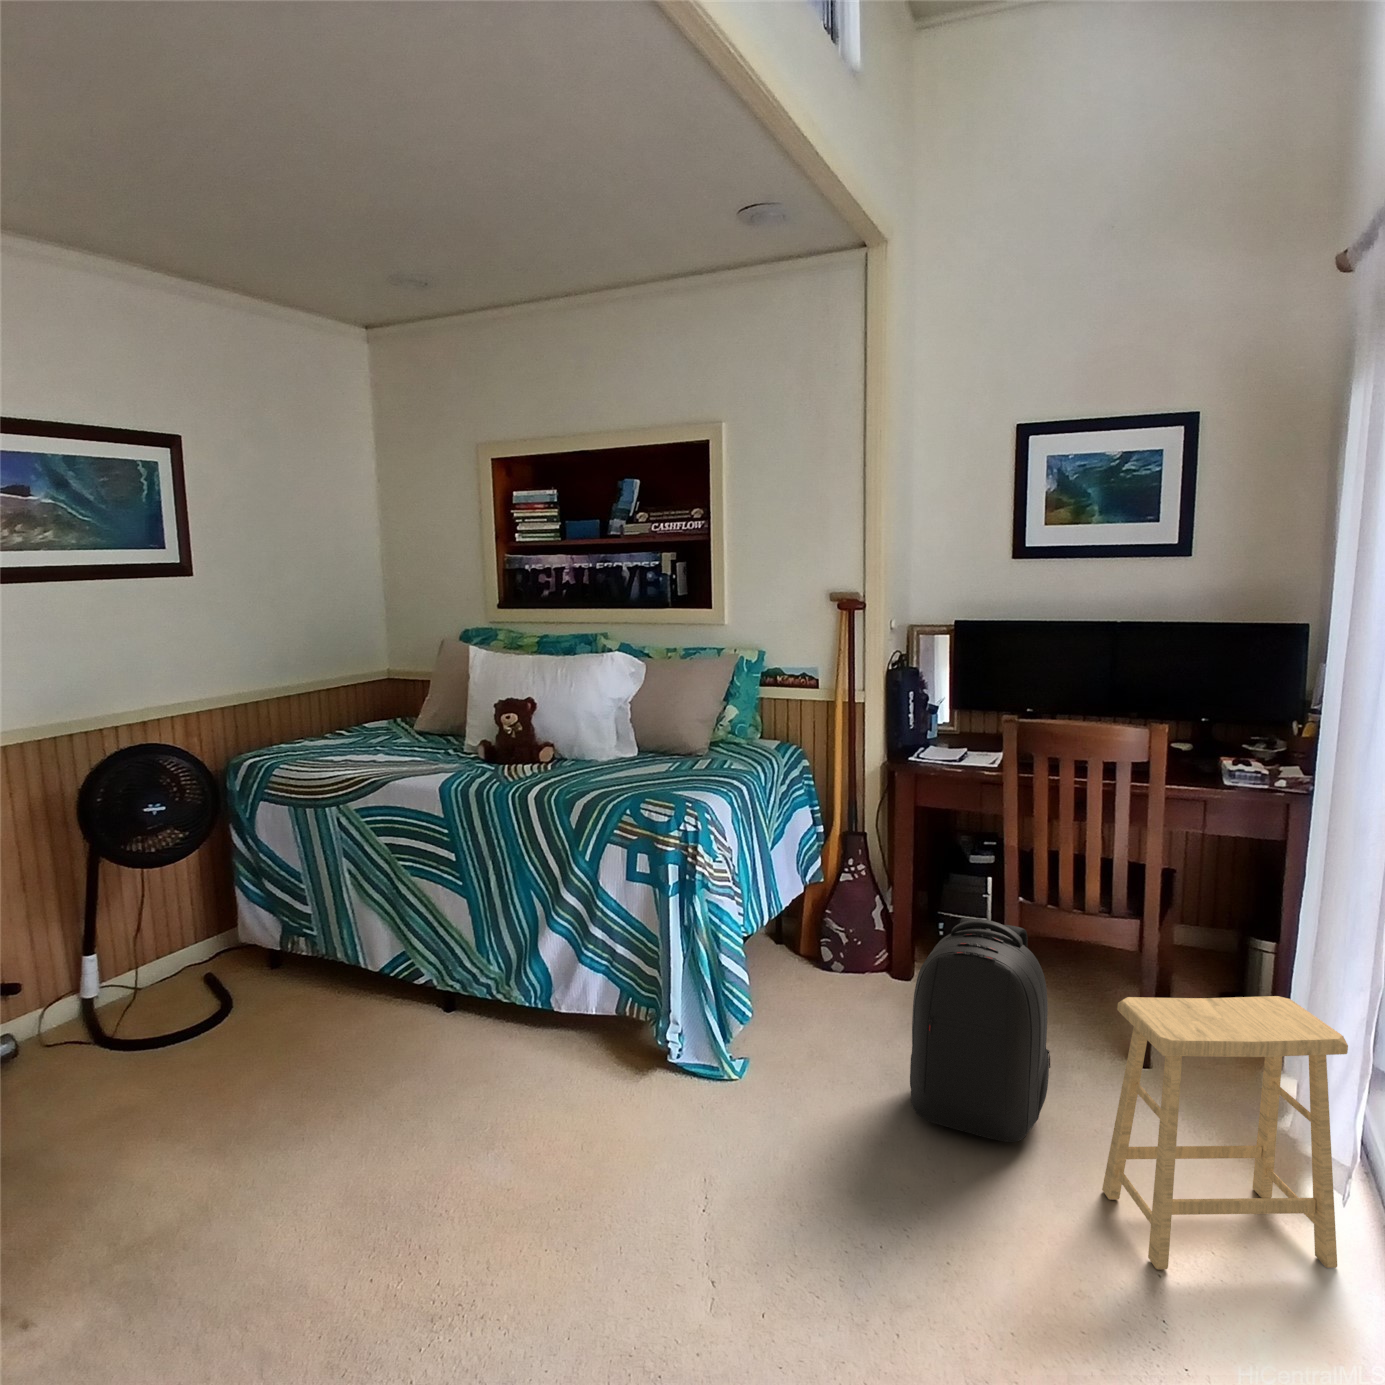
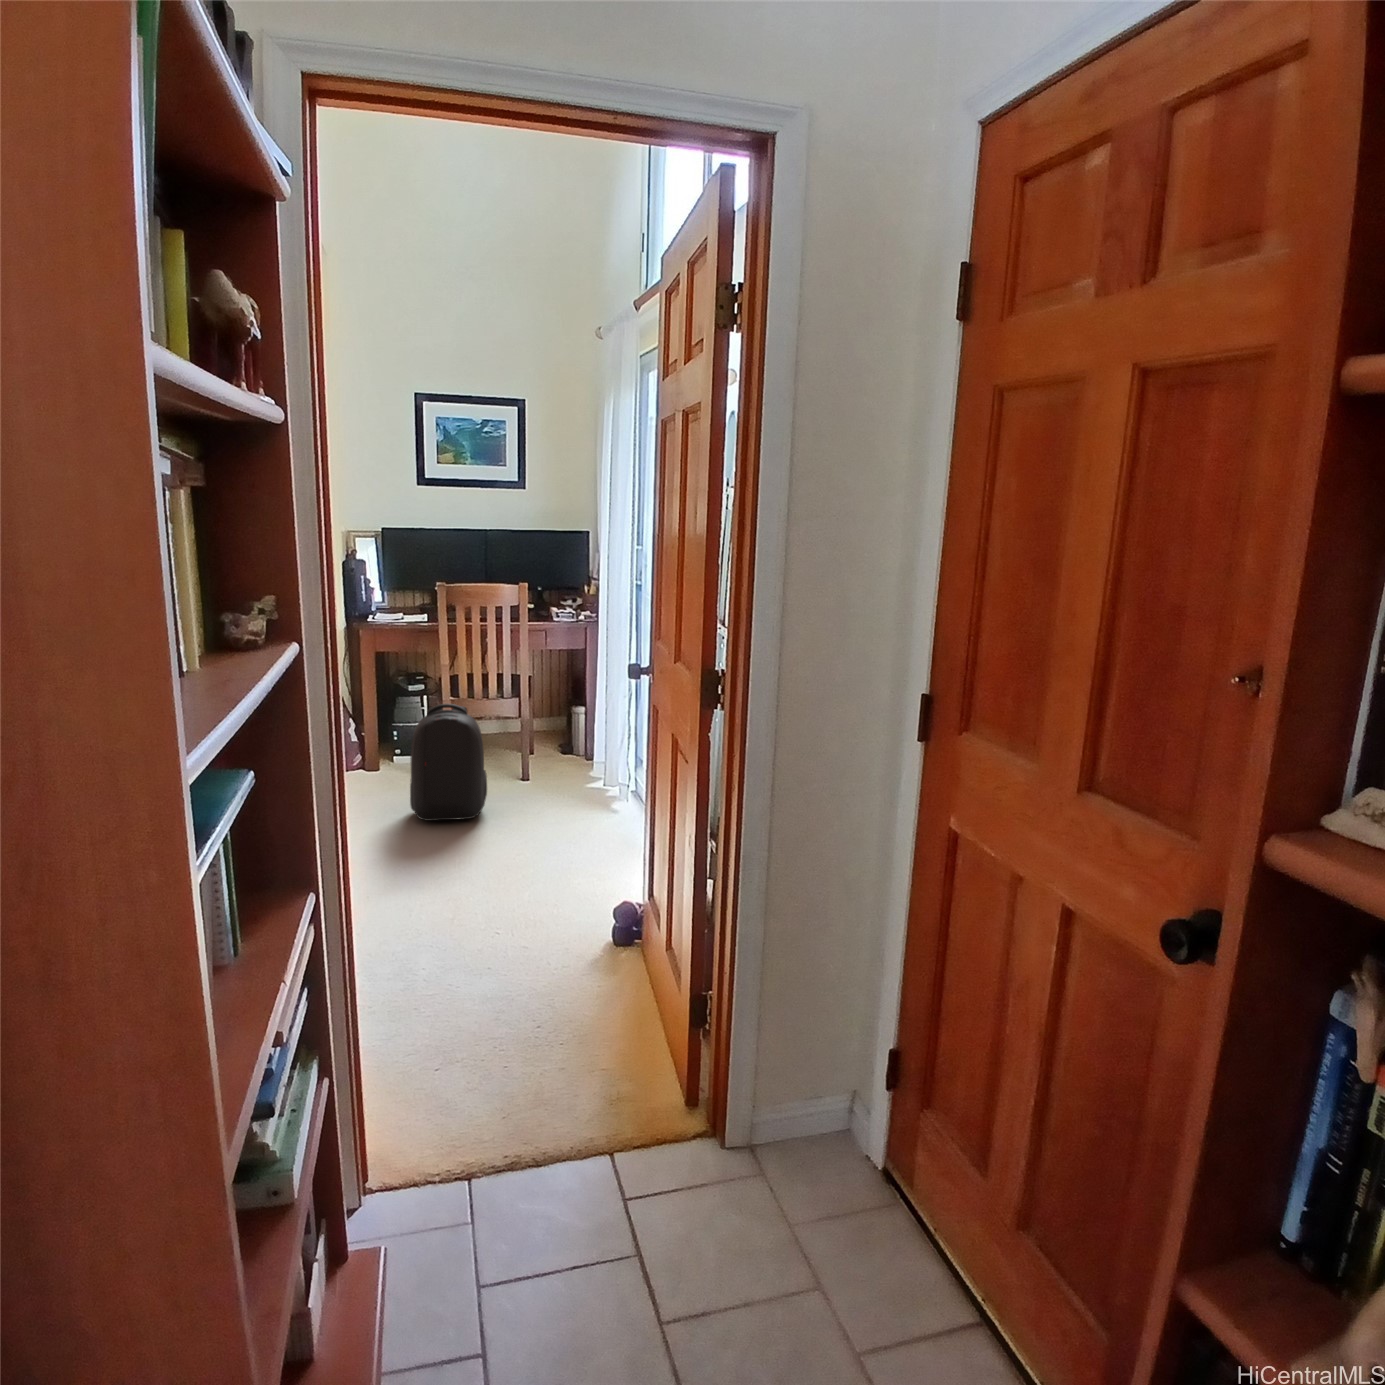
footstool: present [1102,996,1348,1270] -> none [522,711,621,841]

